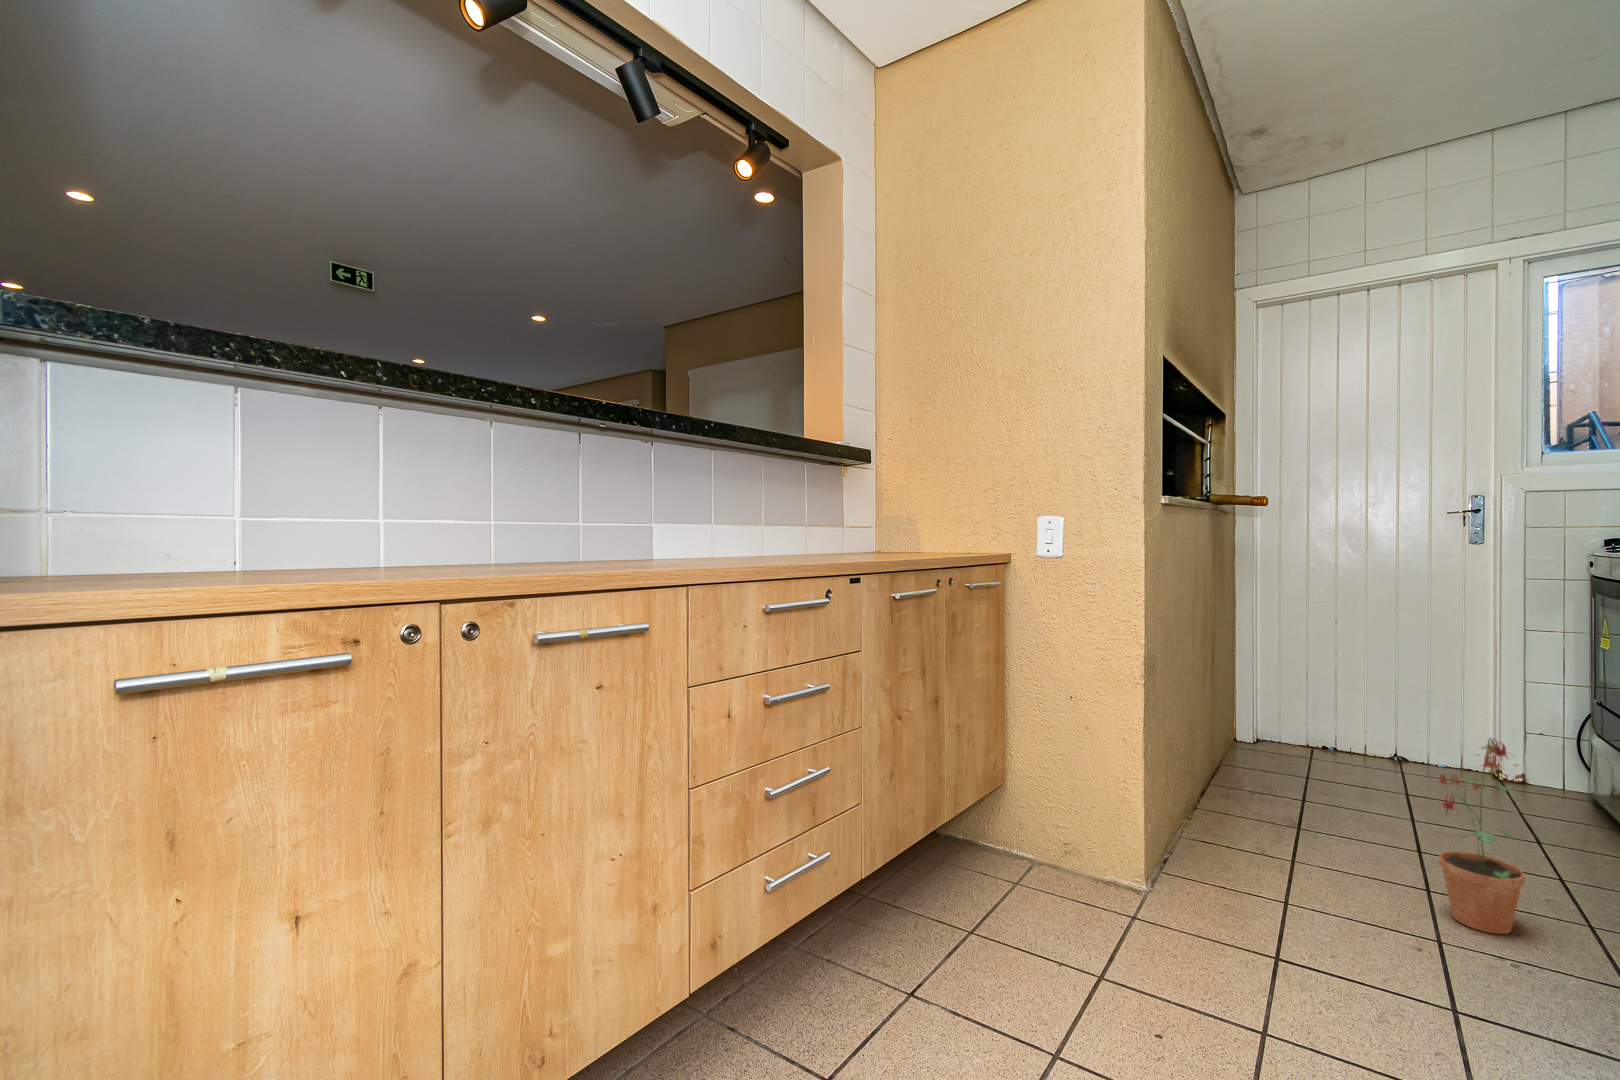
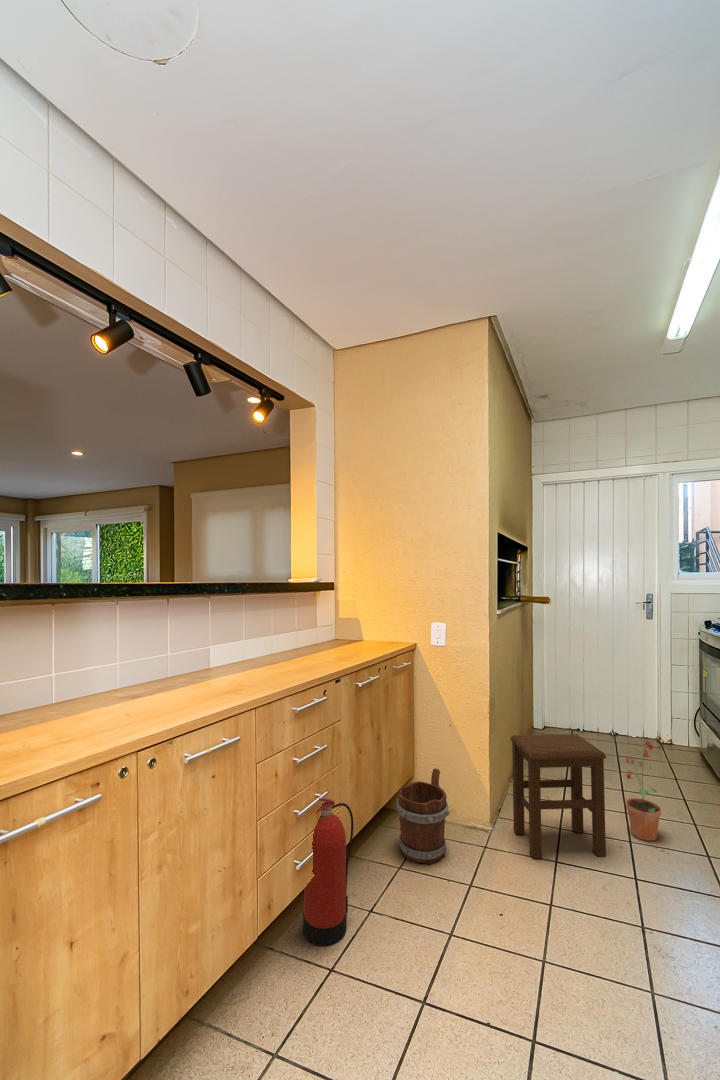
stool: none [1191,717,1402,952] -> present [511,734,606,859]
bucket: none [969,771,1067,929] -> present [396,768,449,864]
fire extinguisher: none [784,773,878,1038] -> present [303,798,353,946]

